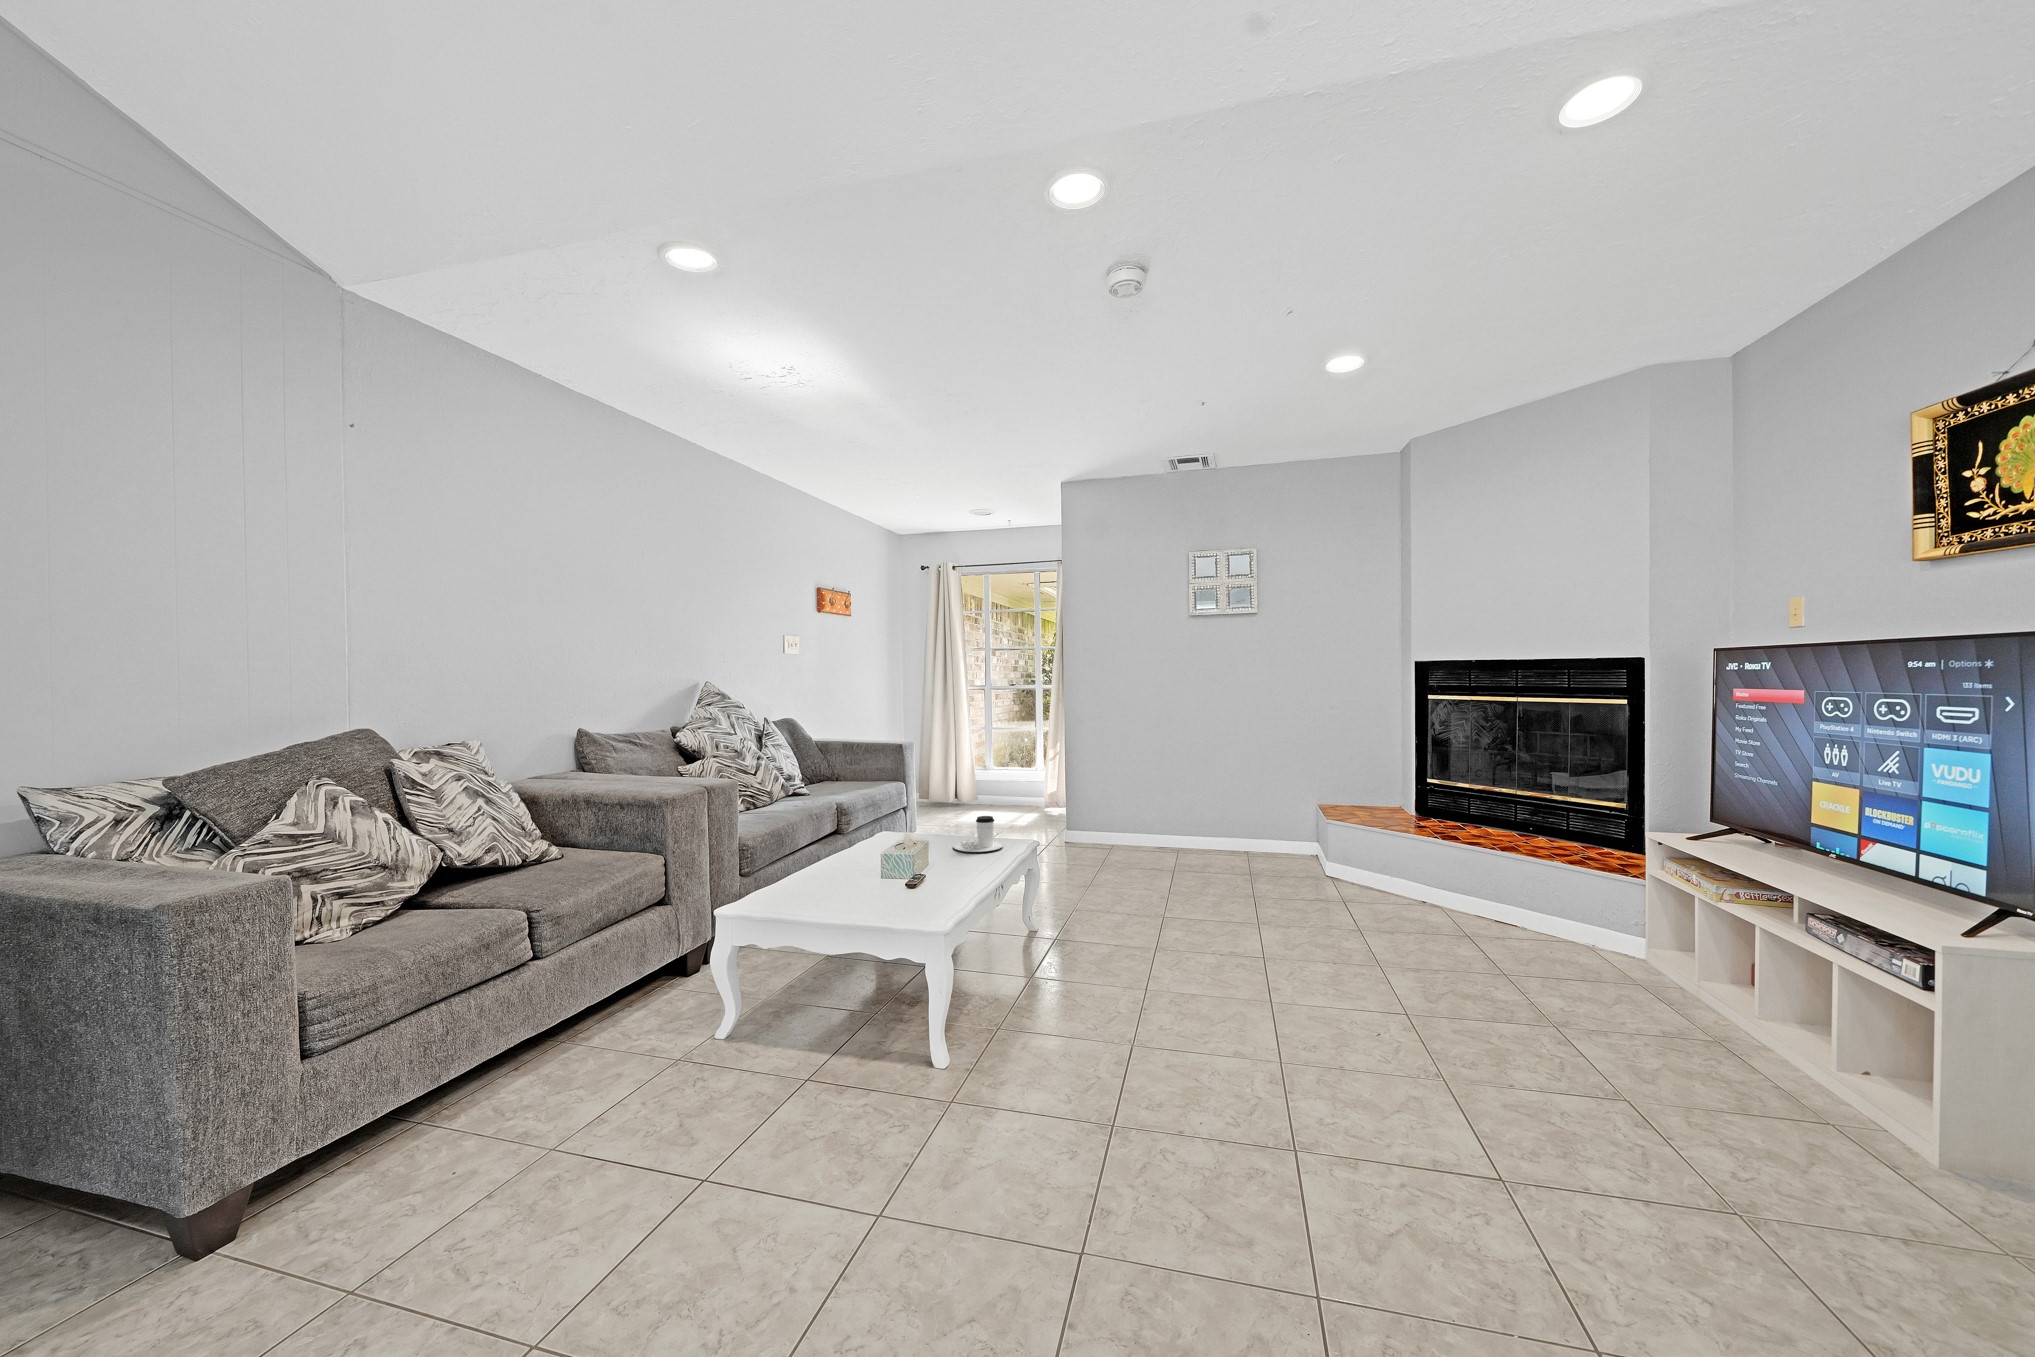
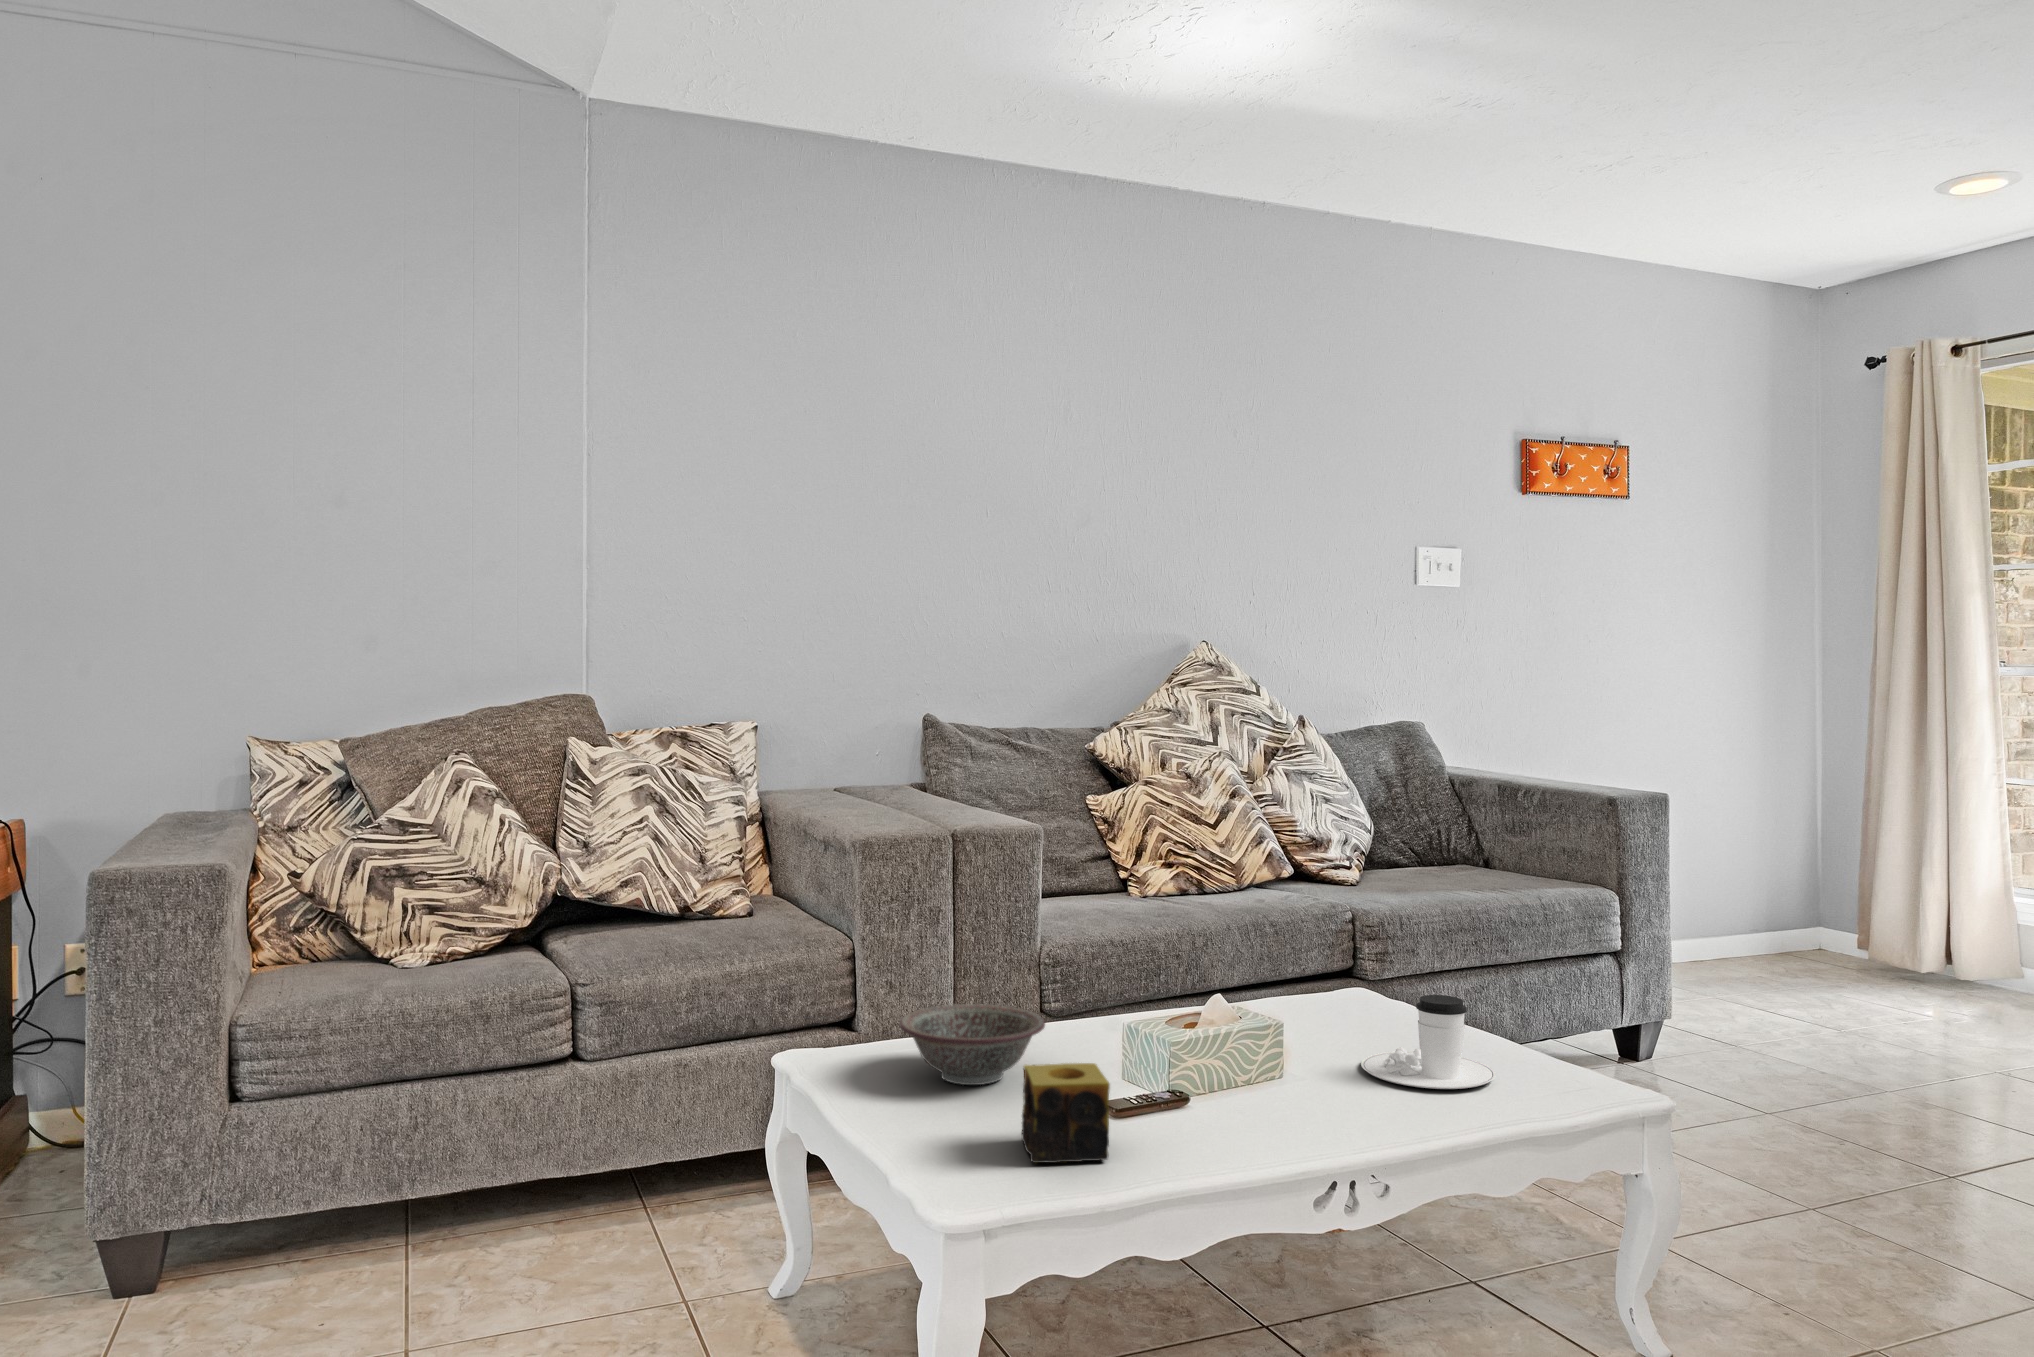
decorative bowl: none [805,856,876,895] -> present [899,1004,1045,1085]
candle: none [917,862,962,906] -> present [1022,1063,1110,1163]

